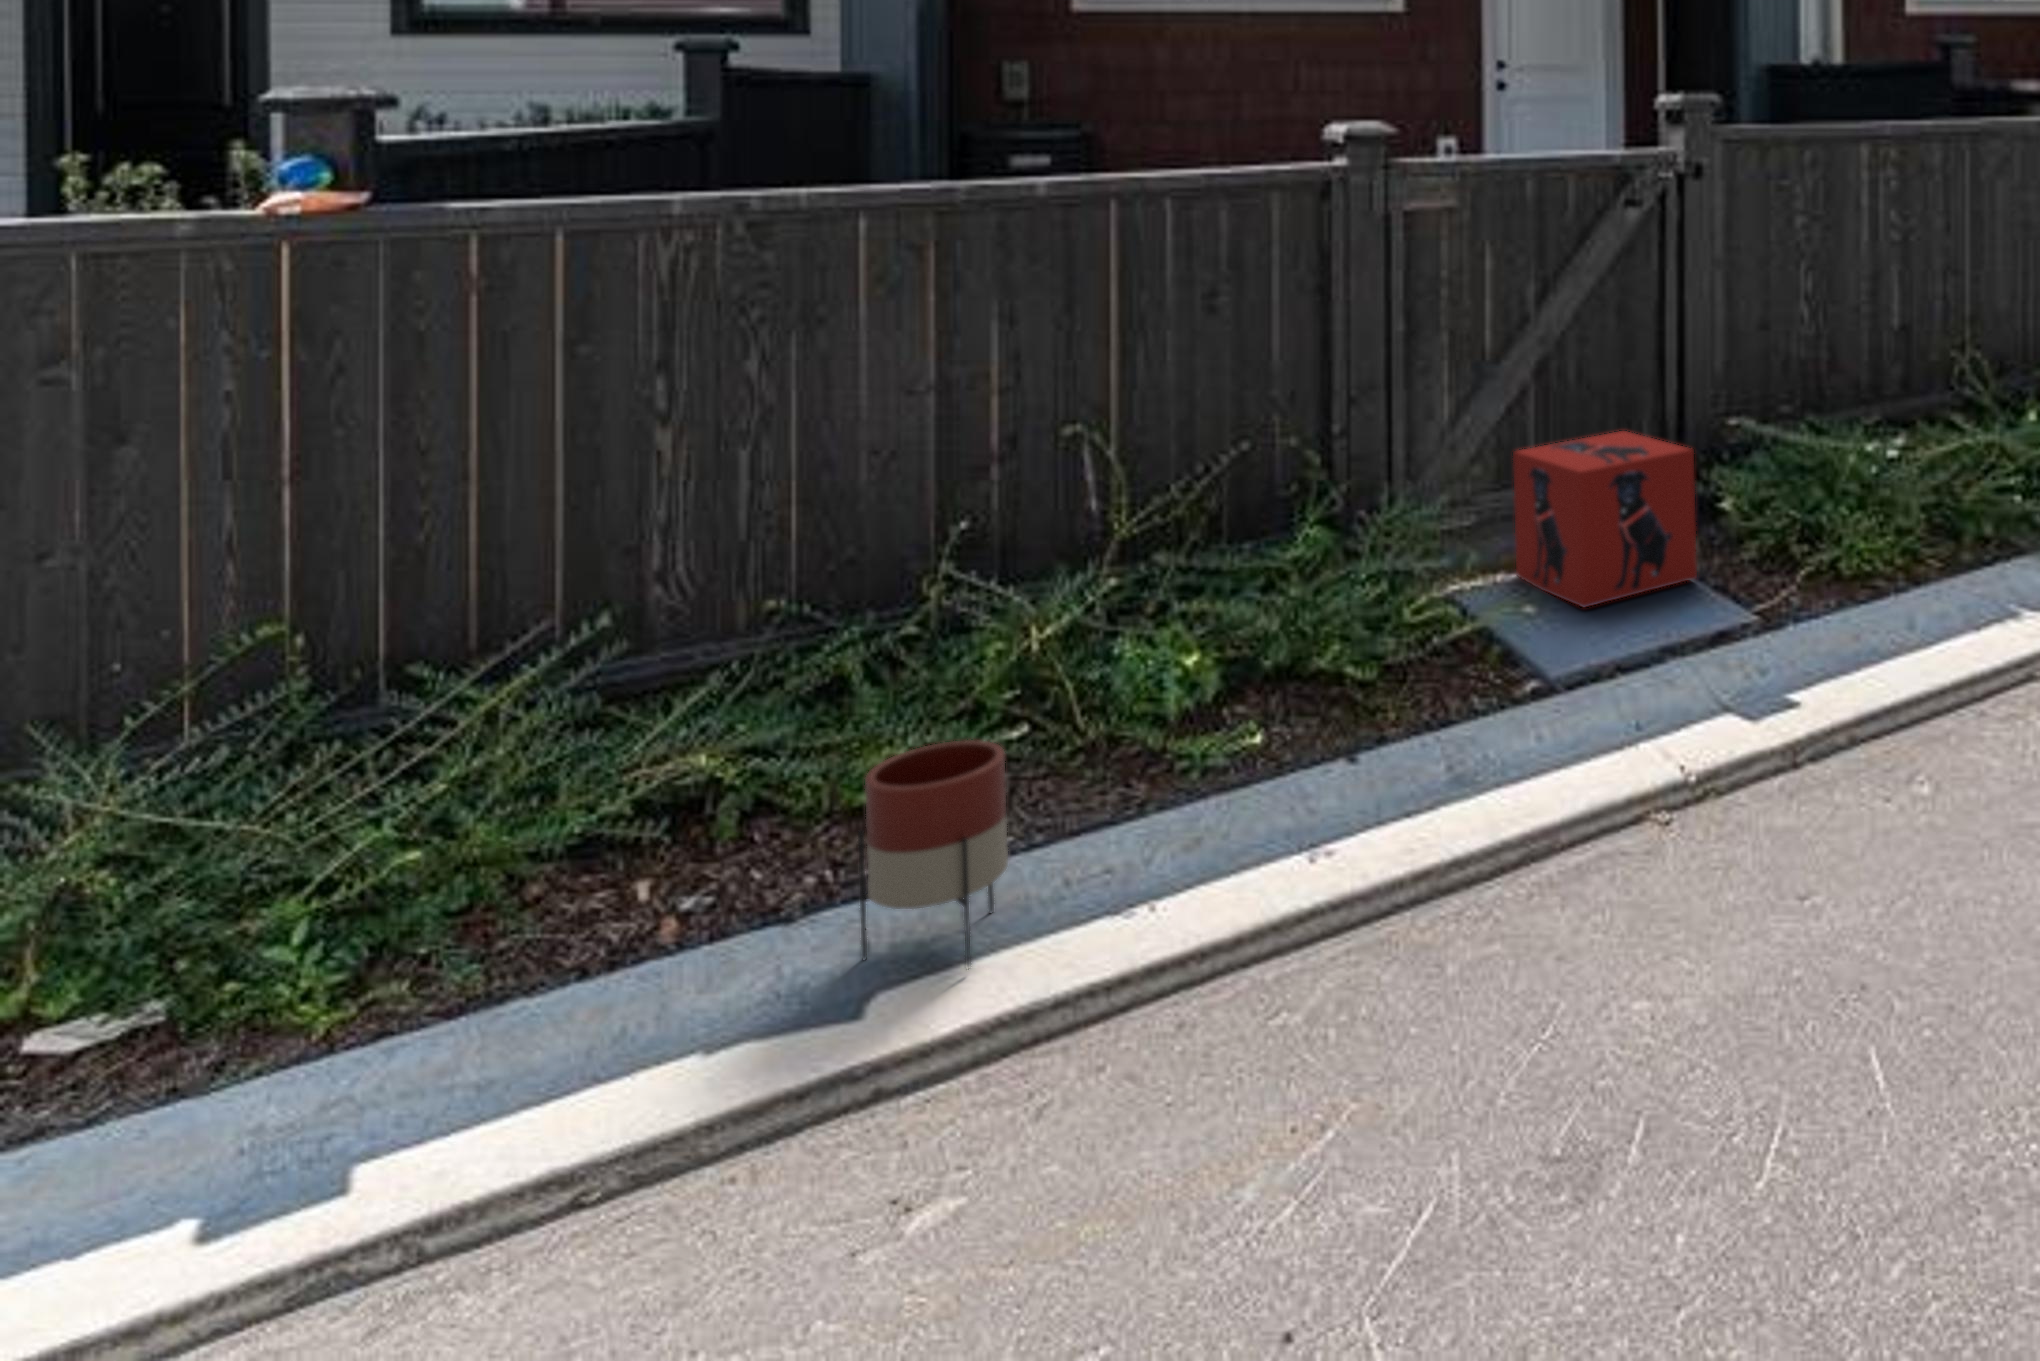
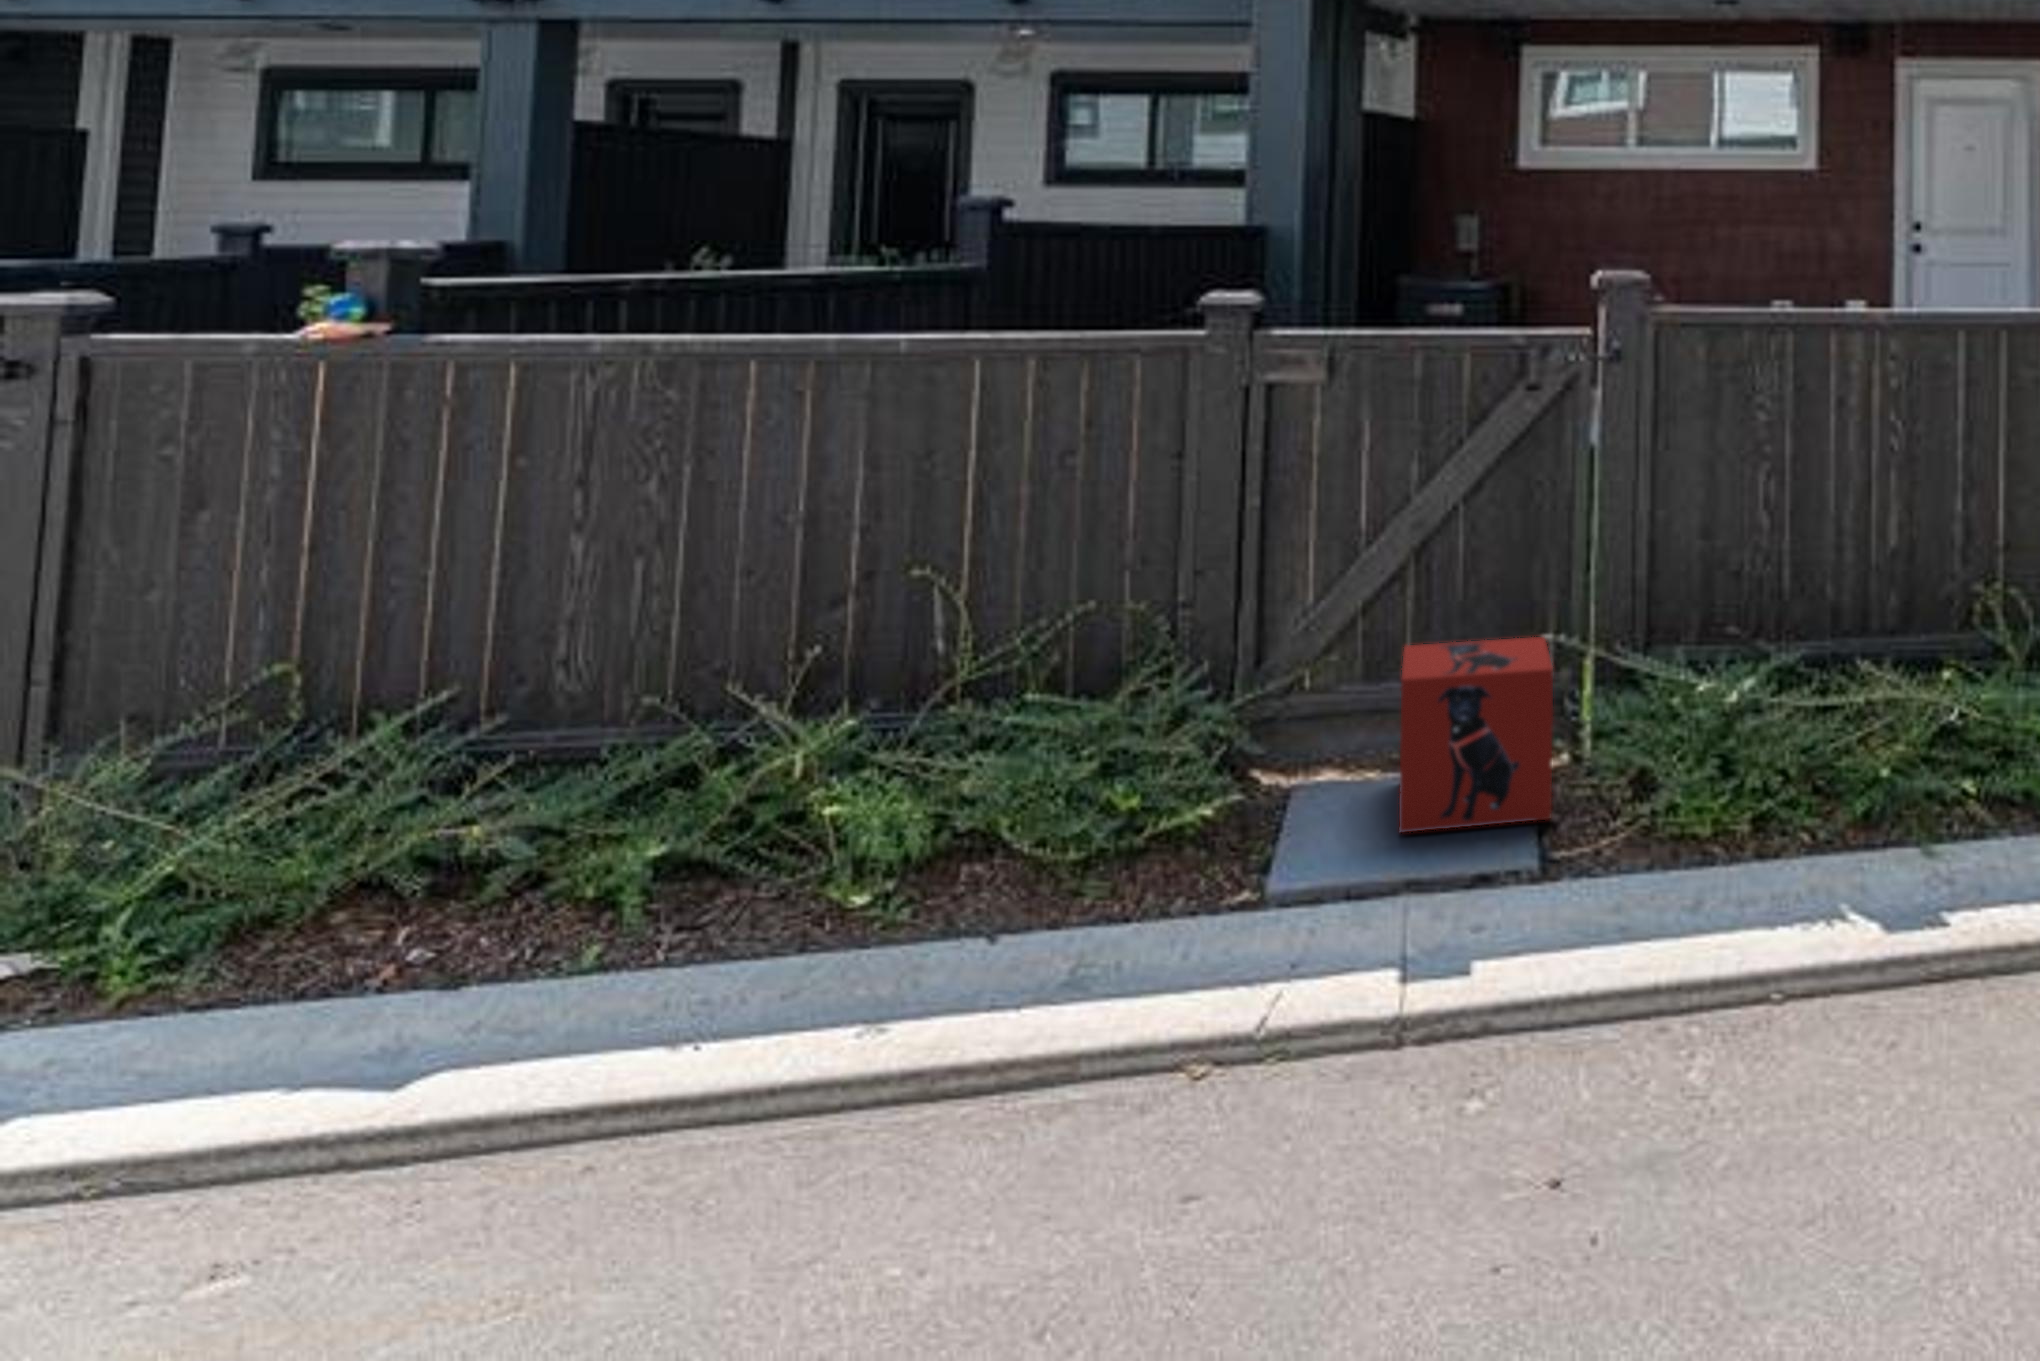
planter: present [858,740,1008,968] -> none [367,872,529,1104]

